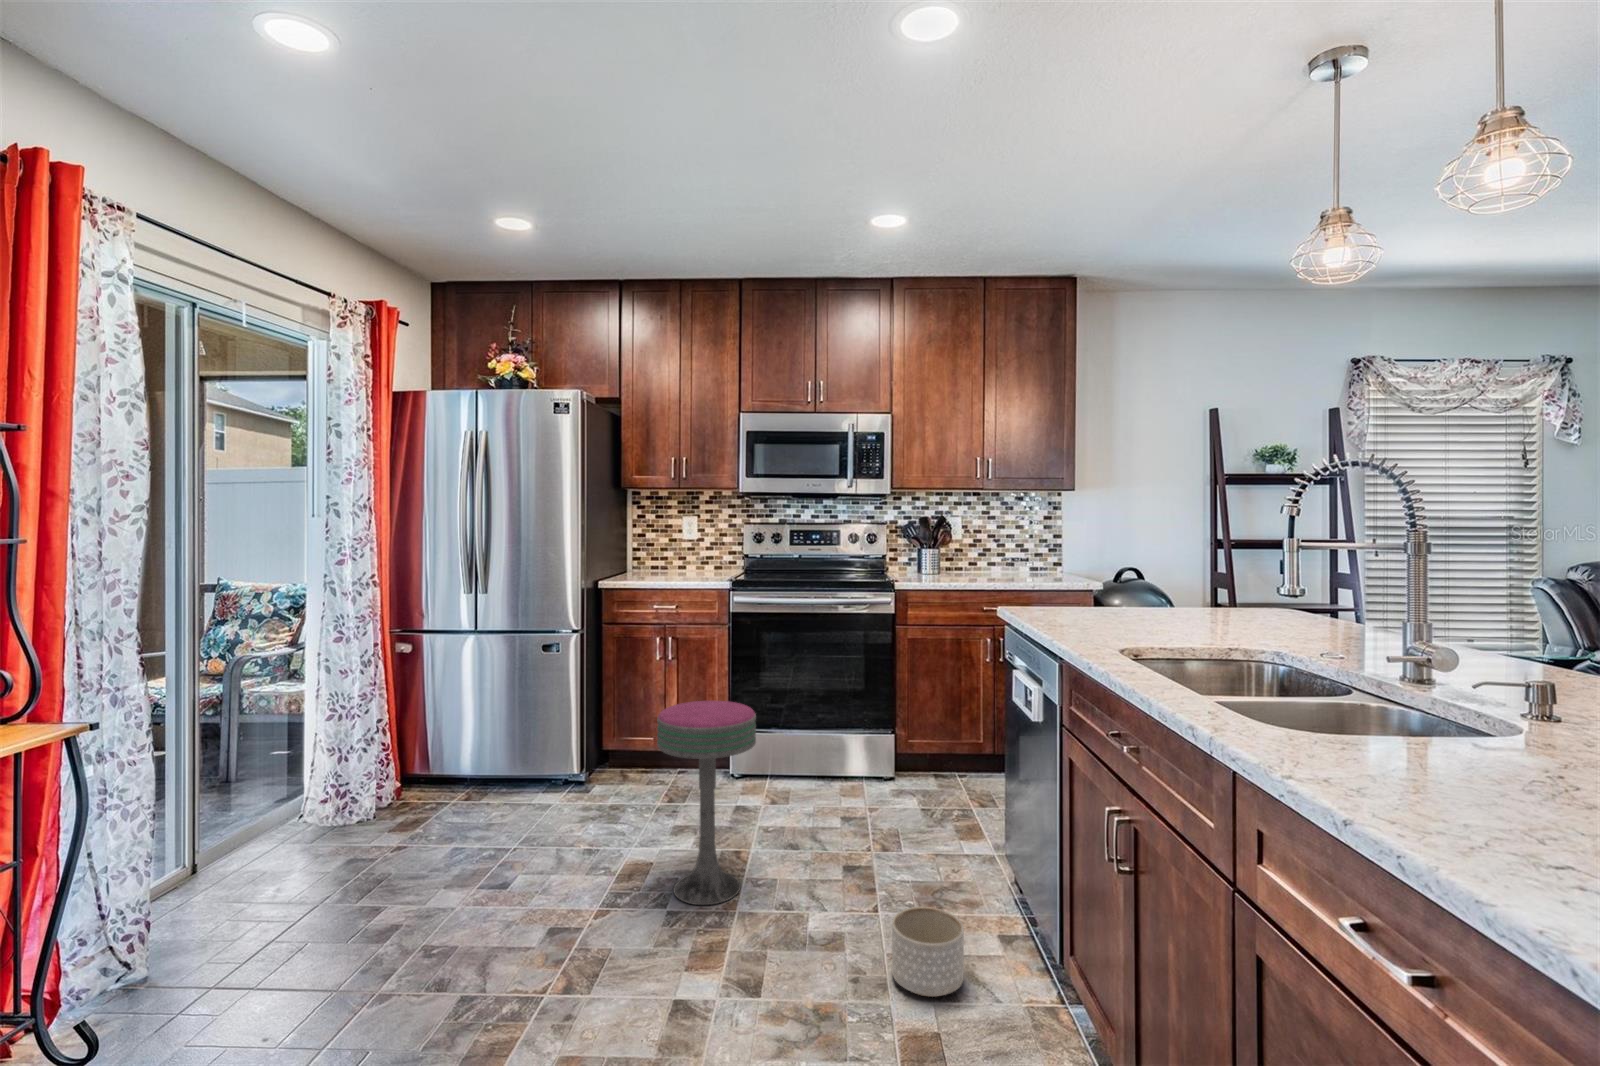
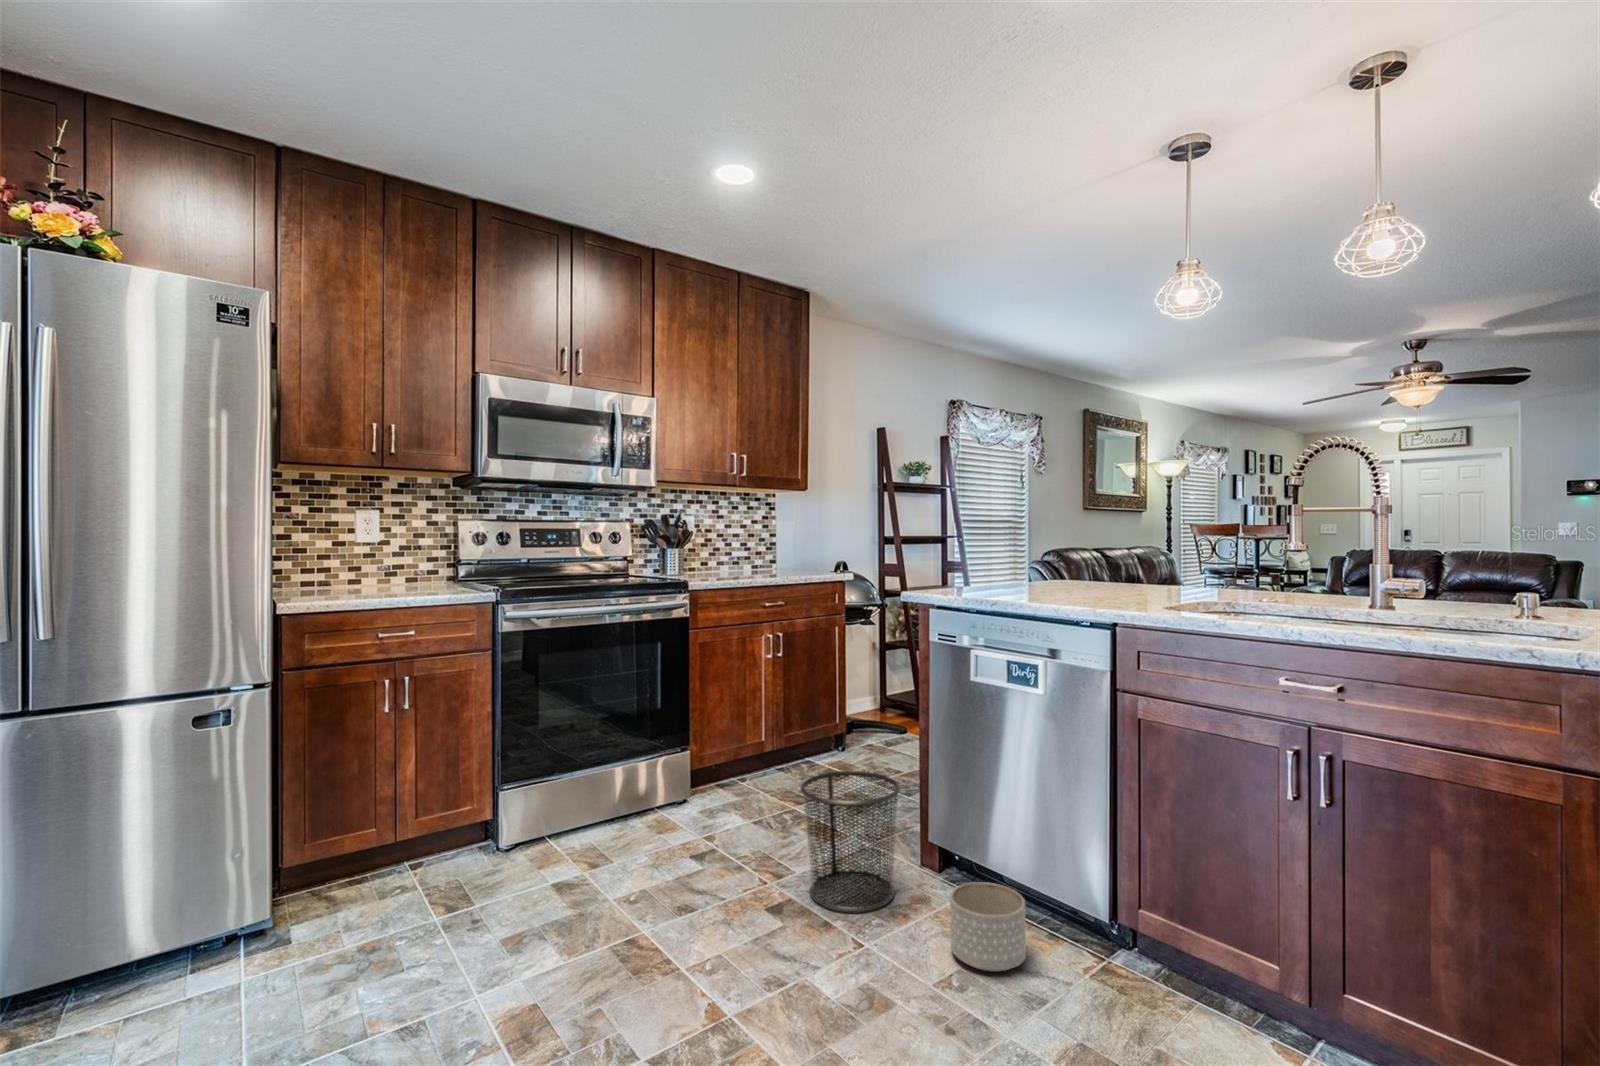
bar stool: present [657,701,756,905] -> none [598,725,730,1003]
waste bin: none [856,776,950,908] -> present [801,771,900,912]

